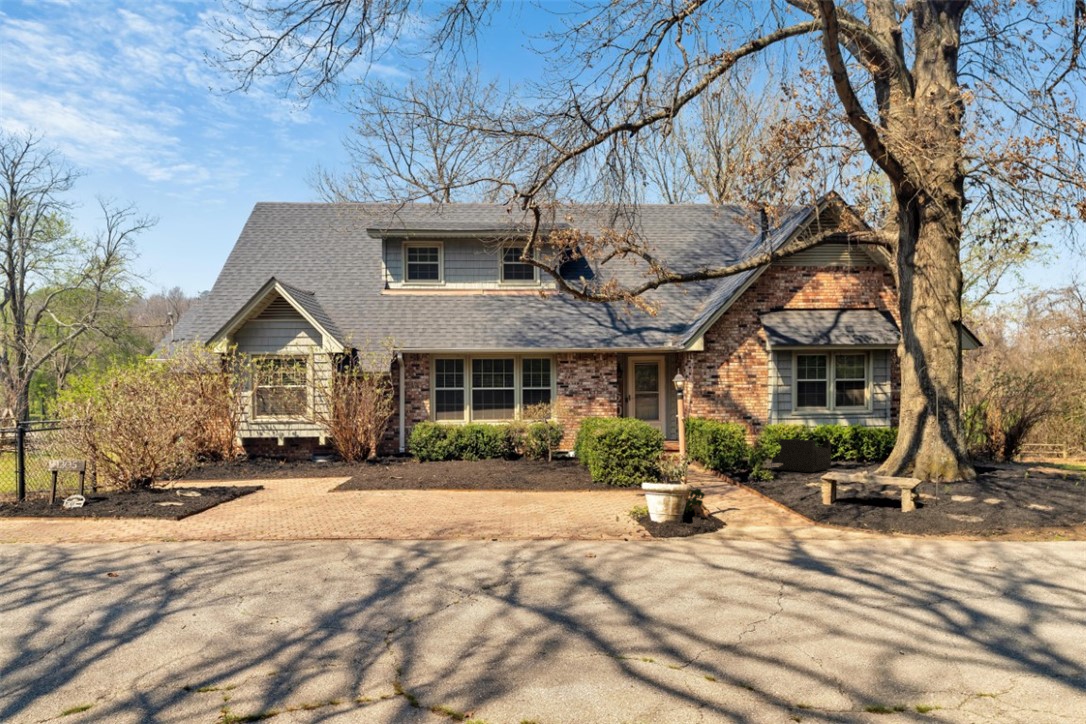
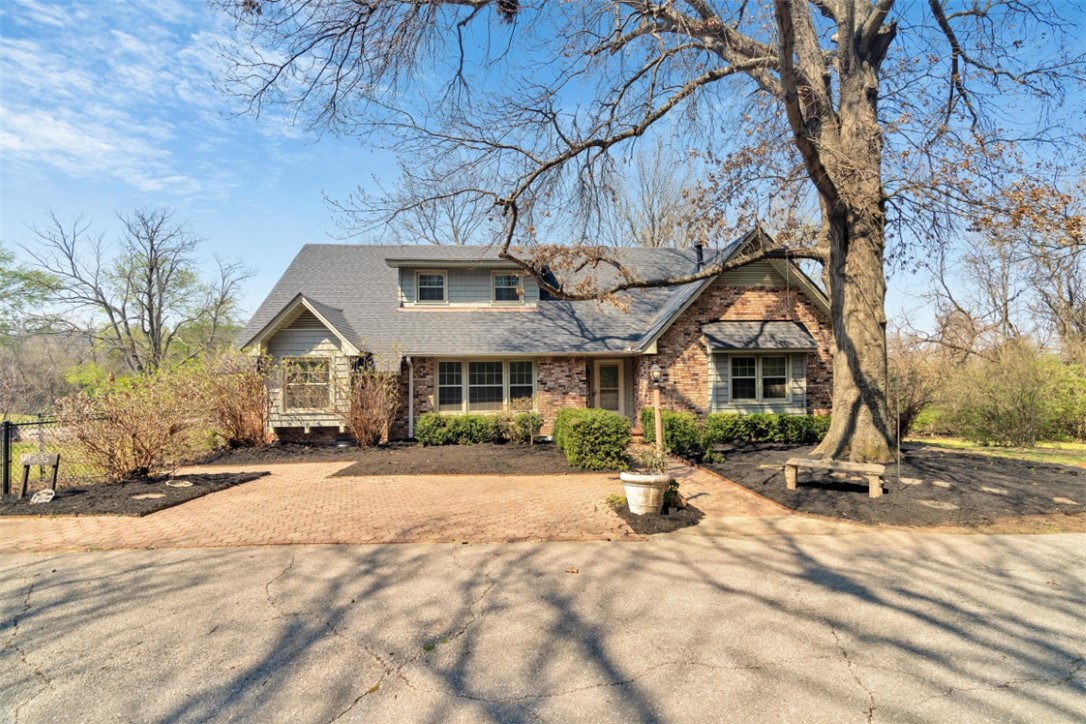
armchair: present [772,431,831,473] -> none [714,418,763,454]

